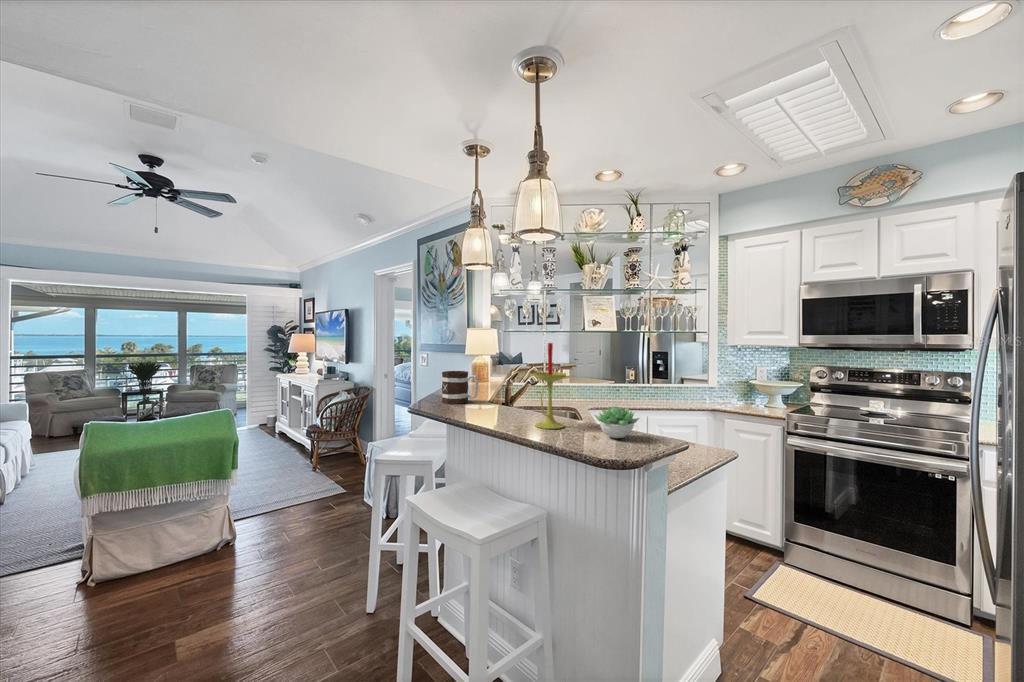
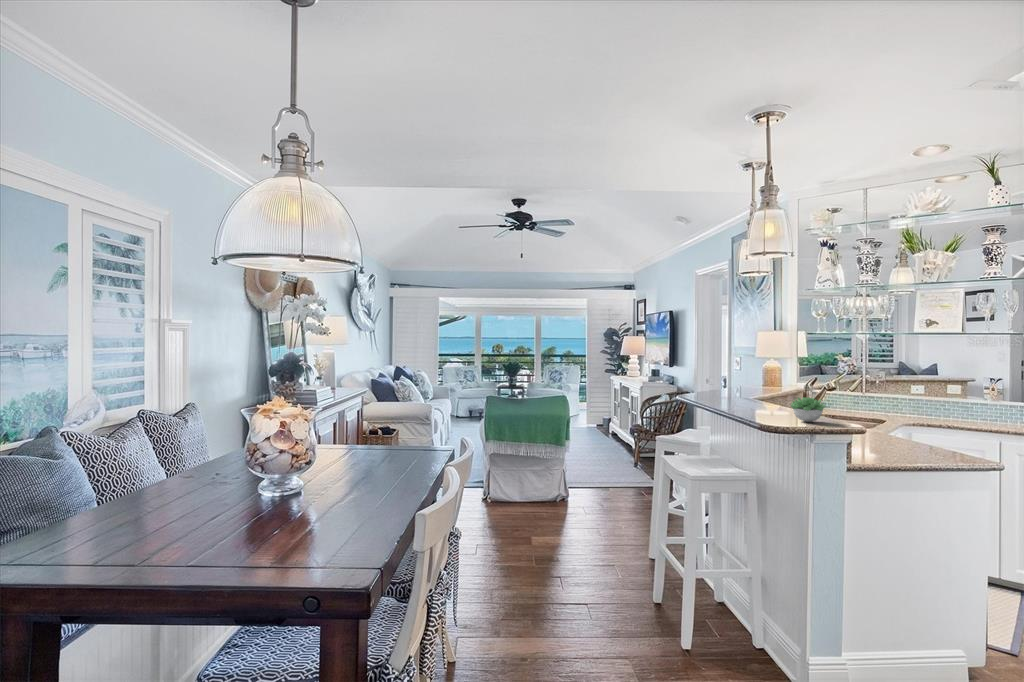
candle: present [534,343,566,429] -> none [753,344,783,414]
mug: present [442,371,478,404] -> none [708,370,738,397]

